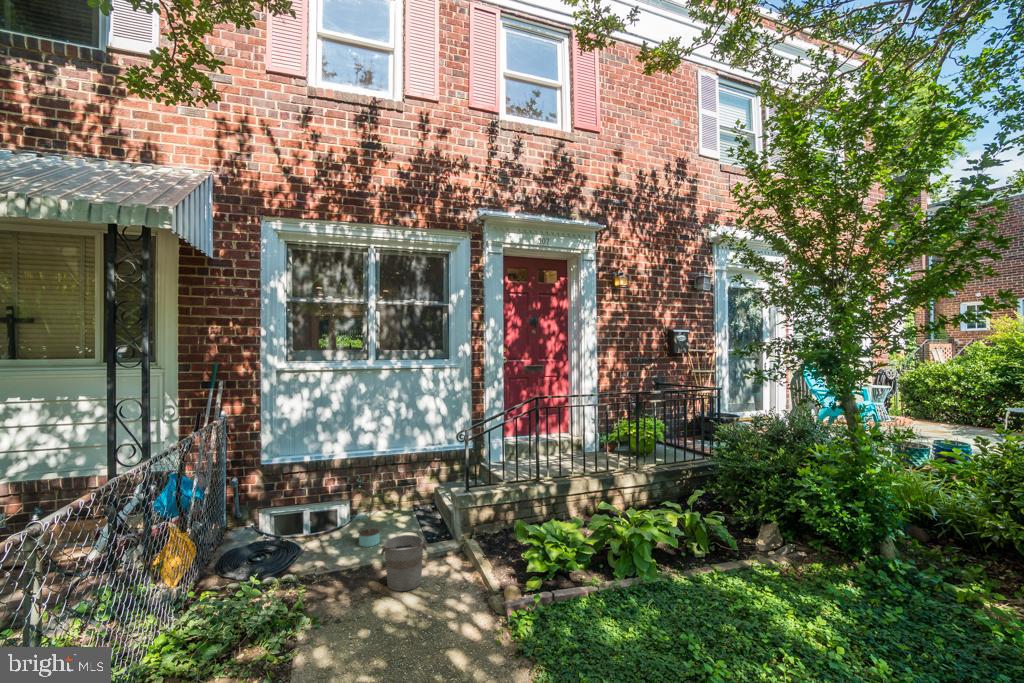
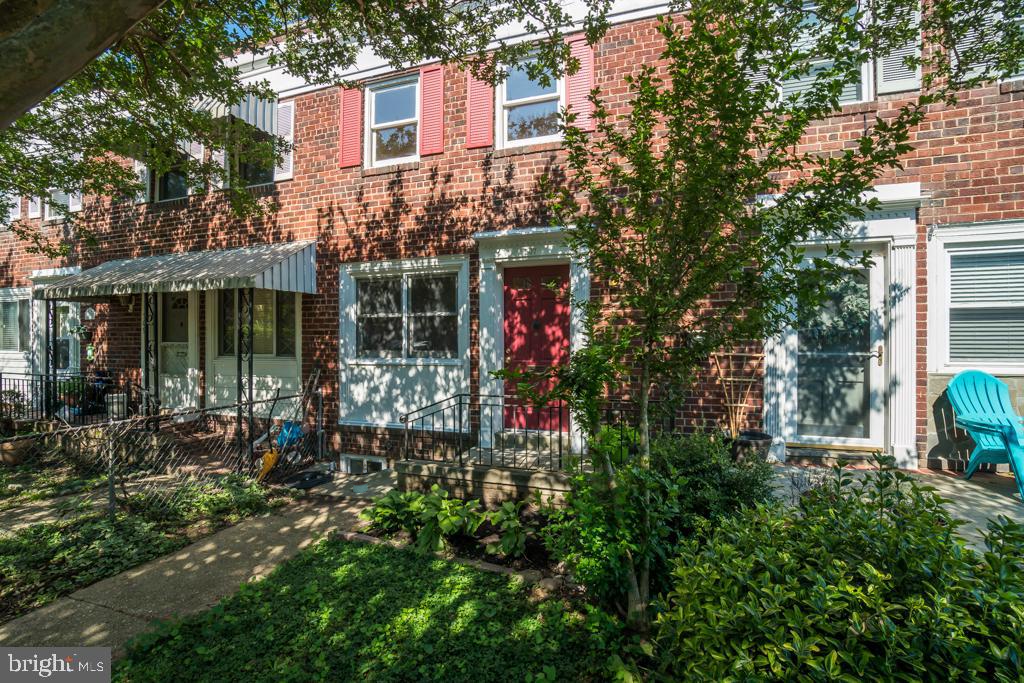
bucket: present [381,535,427,591] -> none [311,486,342,521]

